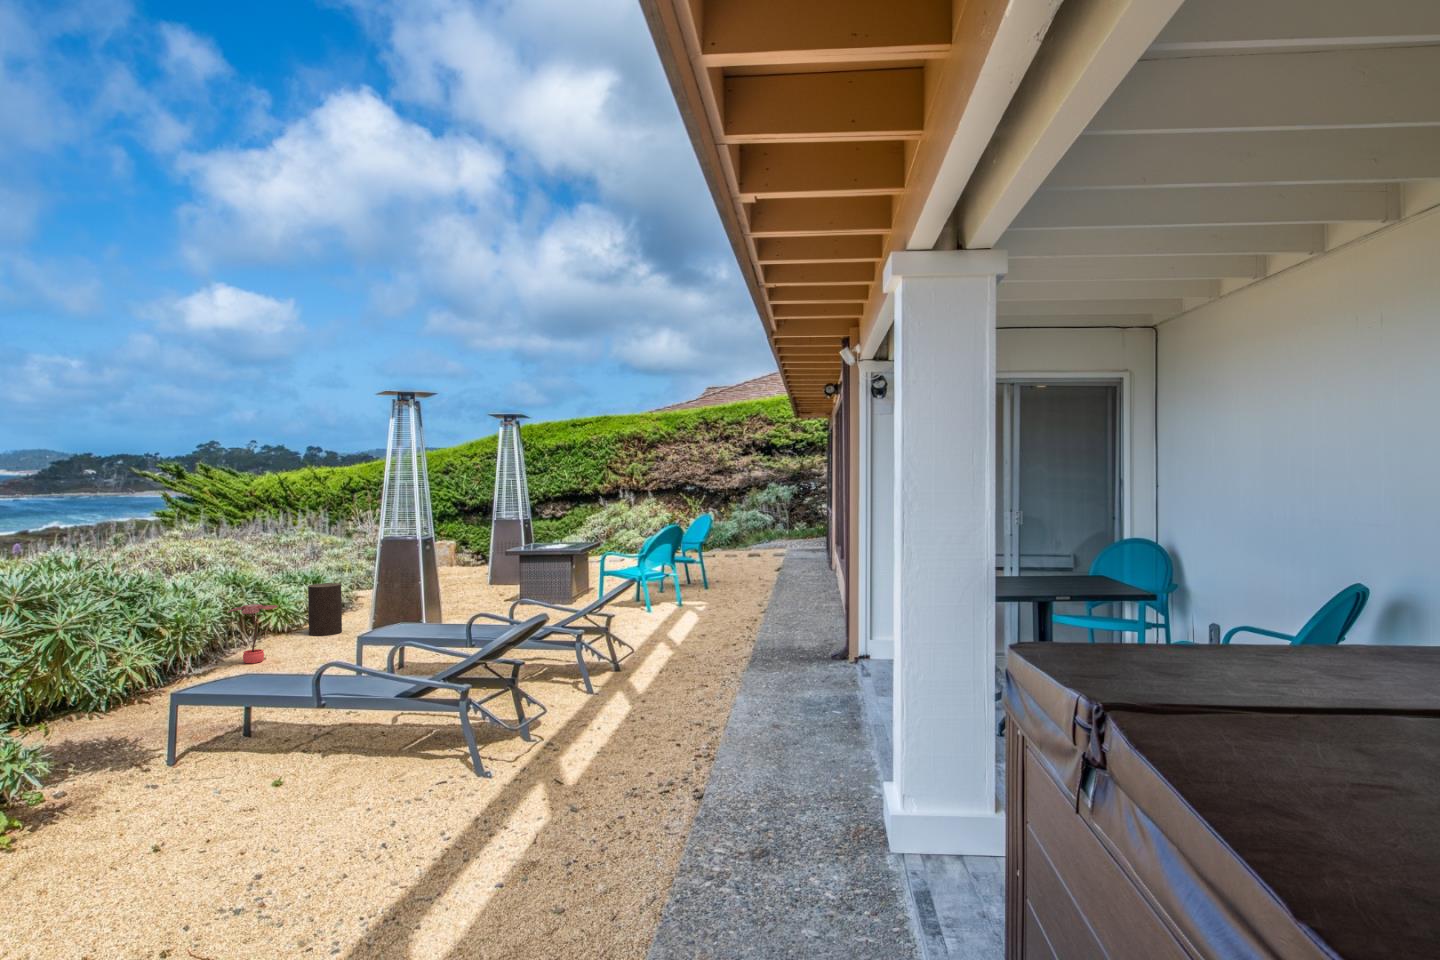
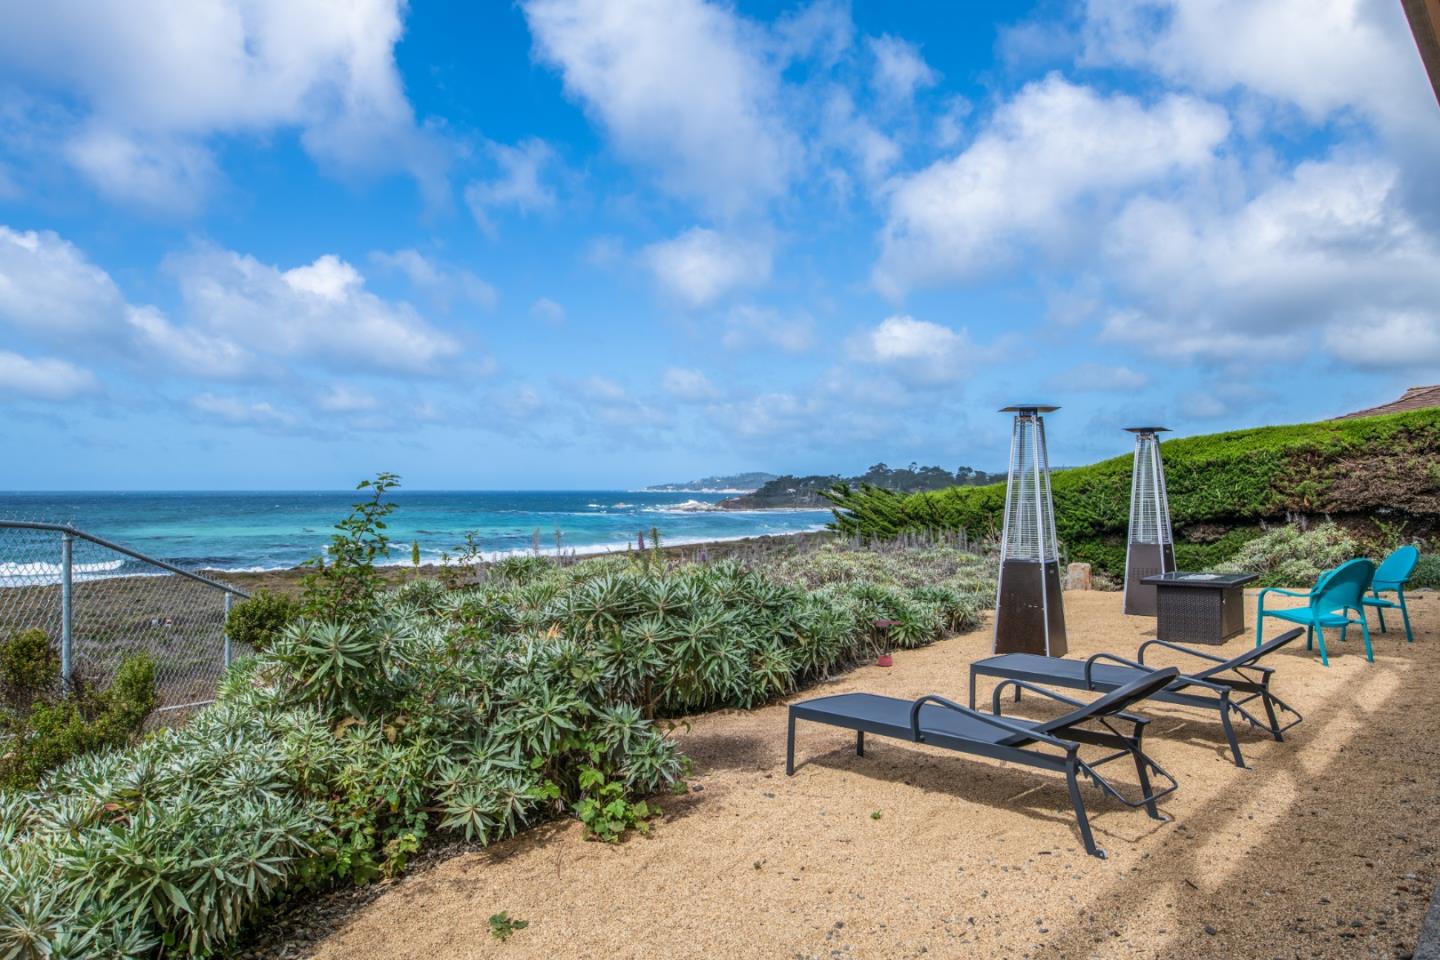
stool: present [308,583,342,636] -> none [930,605,957,650]

